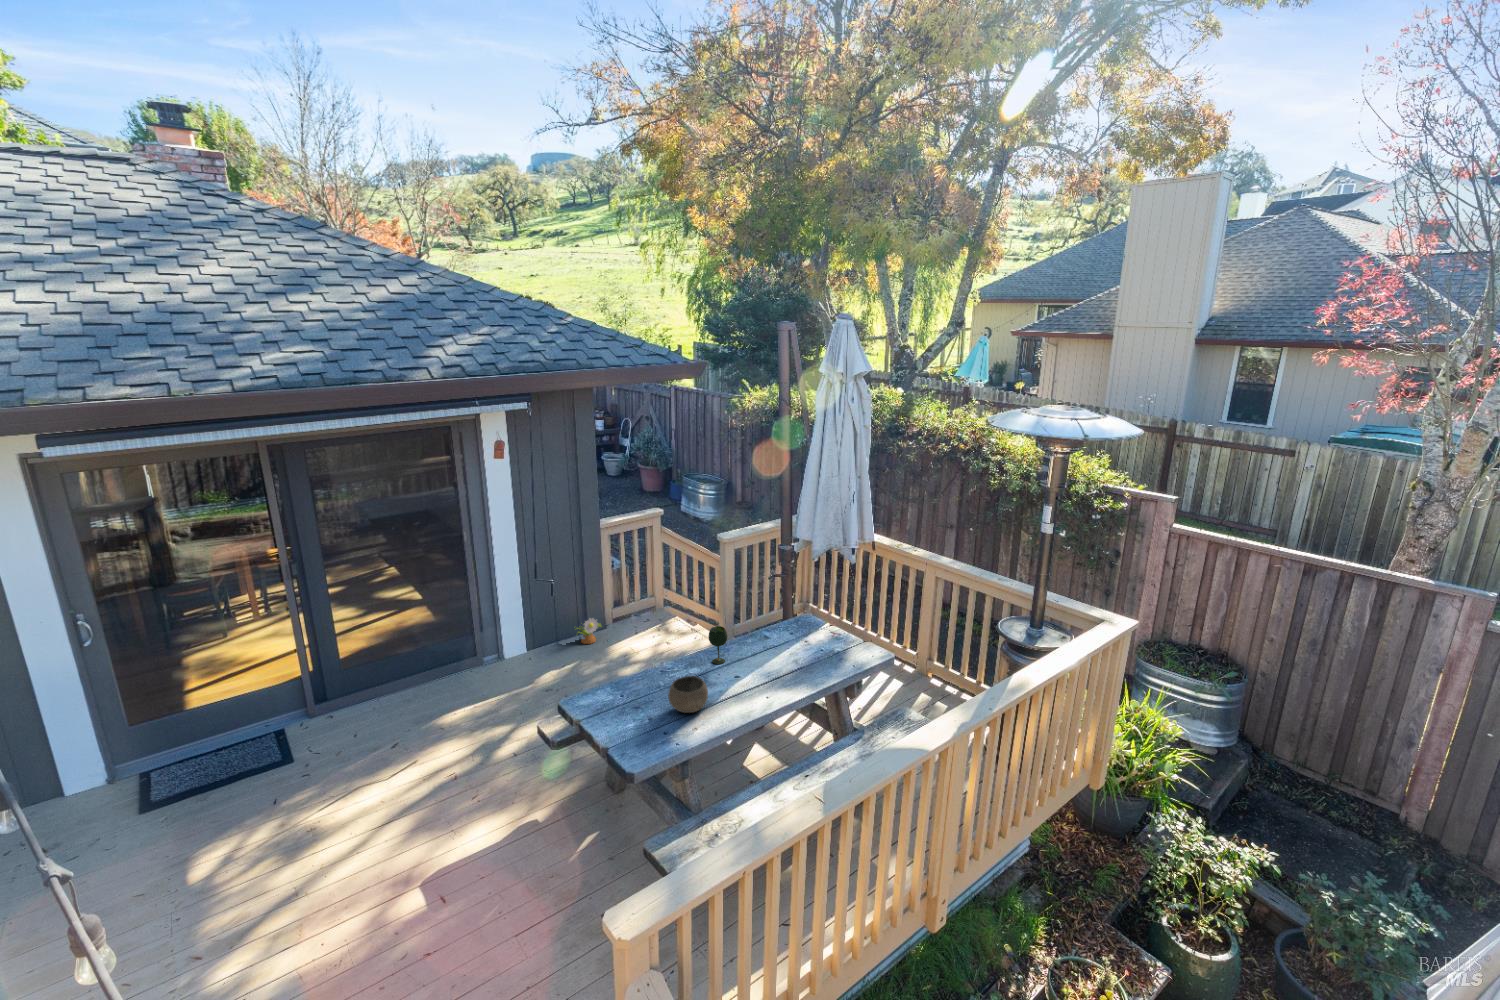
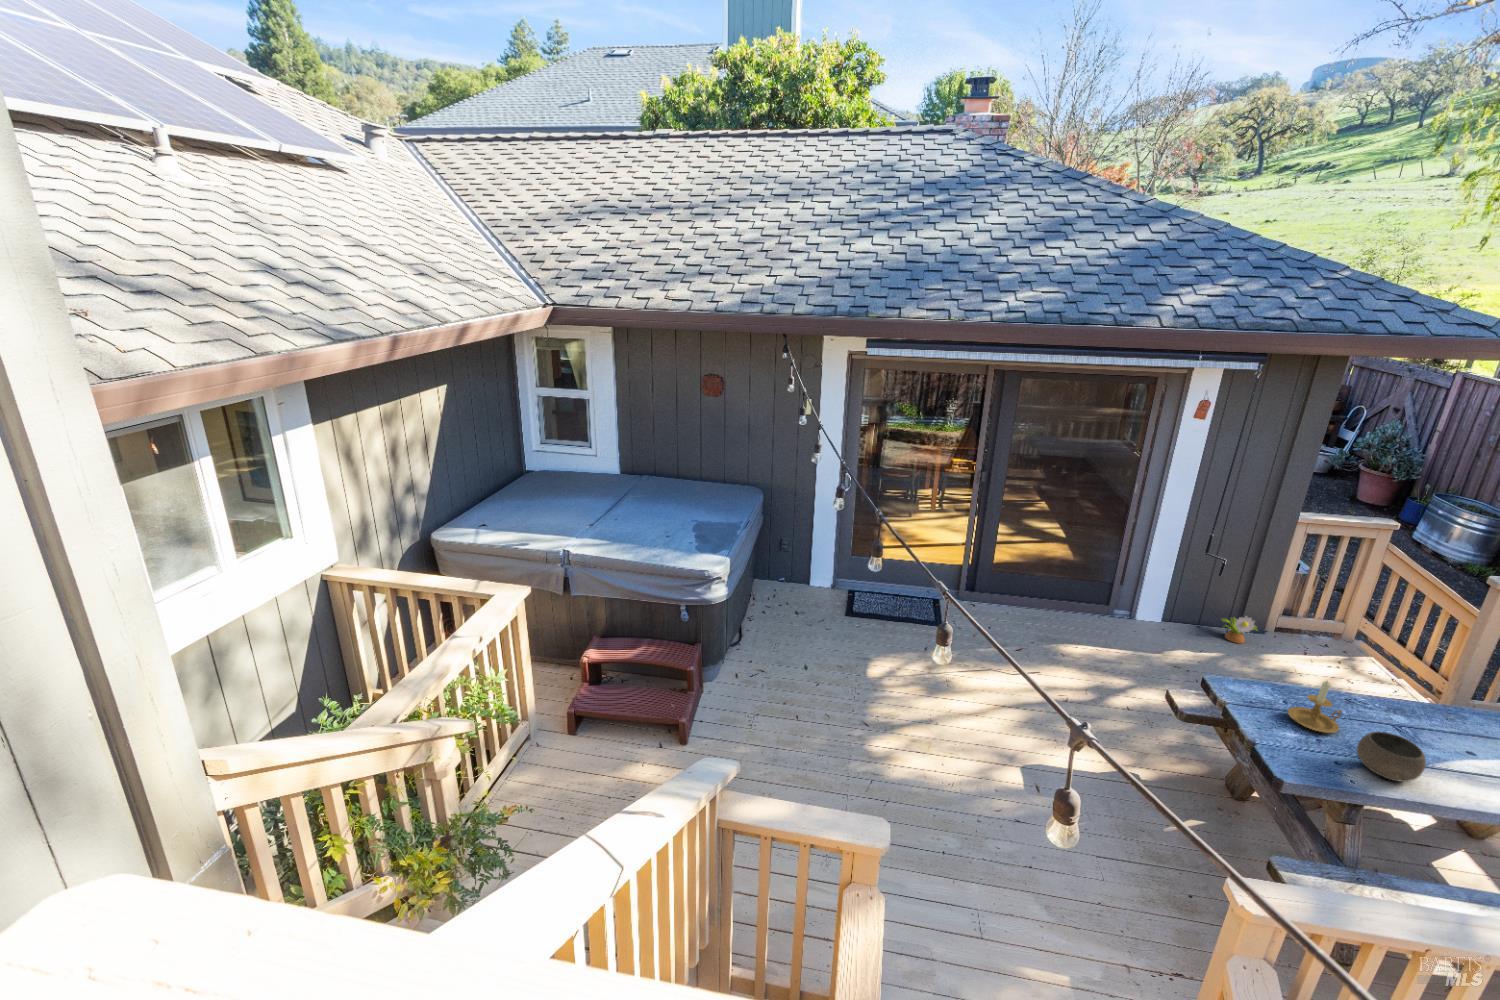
wine glass: present [708,626,728,664] -> none [1435,695,1479,745]
candle holder: none [623,655,658,699] -> present [1288,681,1342,733]

